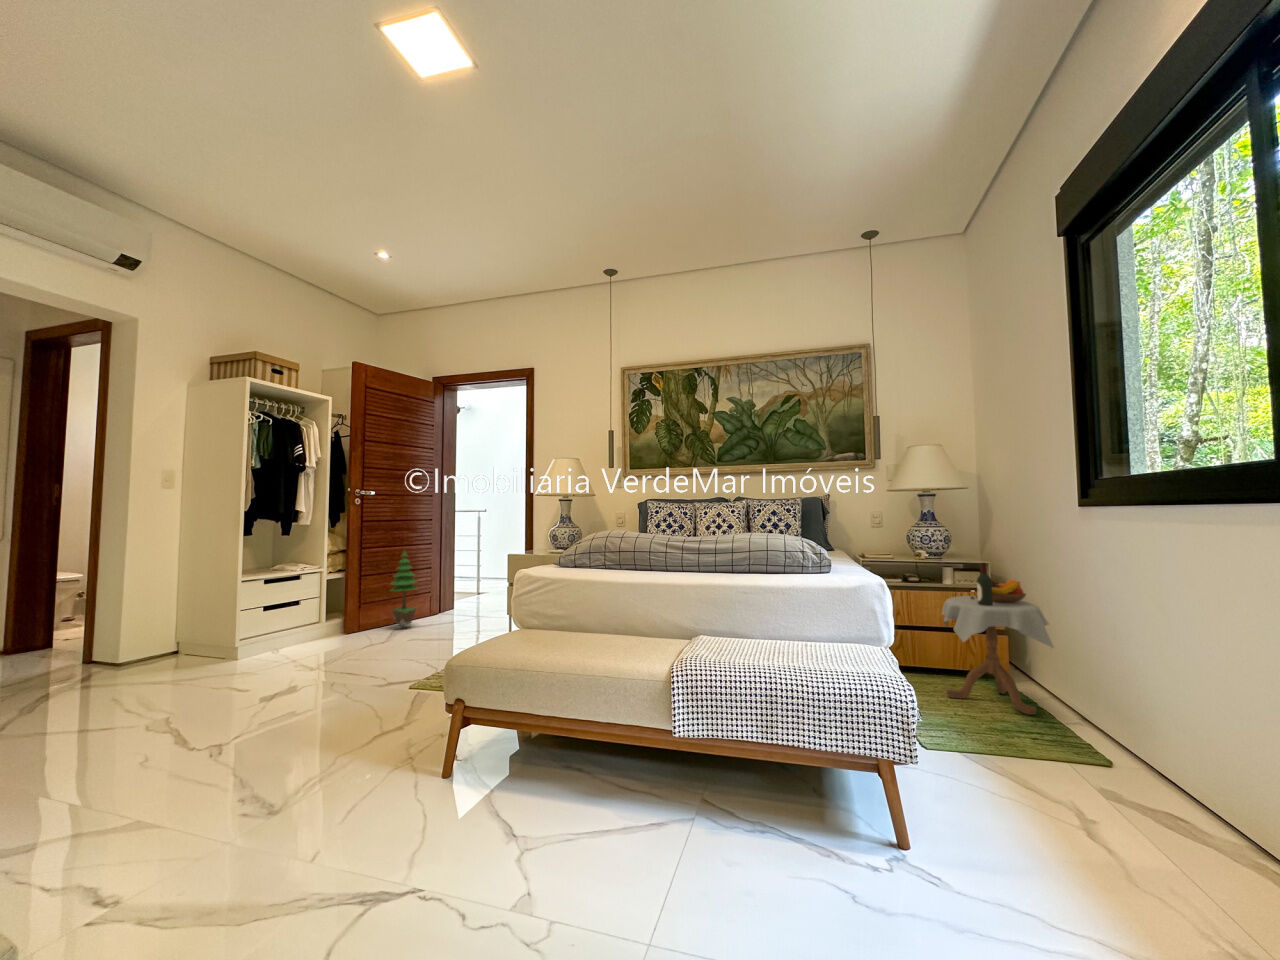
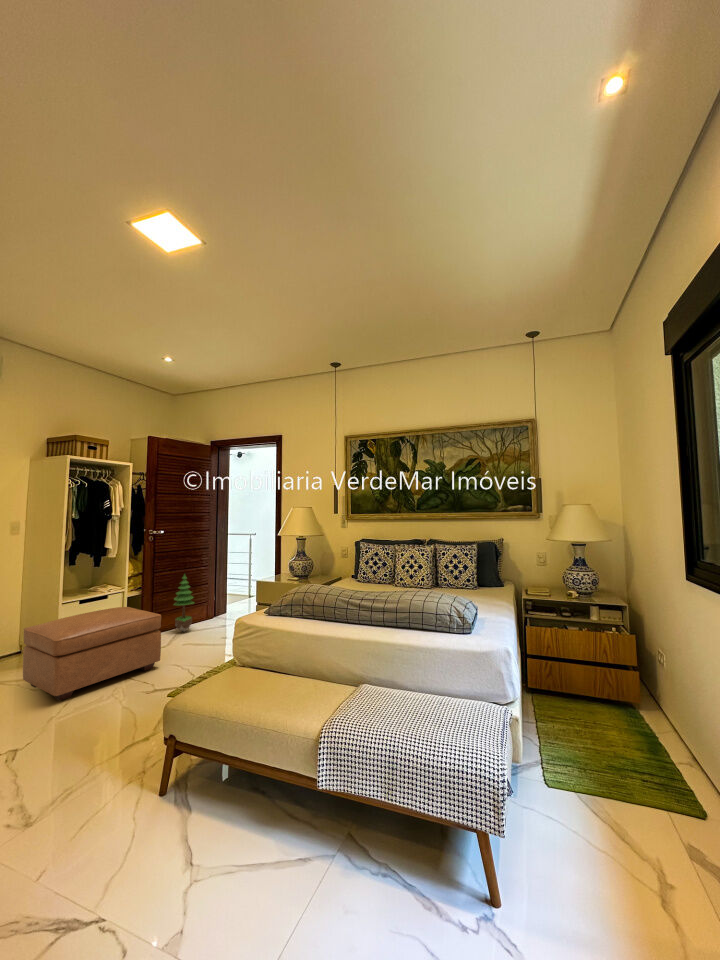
side table: present [942,563,1053,715] -> none [578,618,669,751]
ottoman: none [199,584,389,697] -> present [23,607,161,701]

